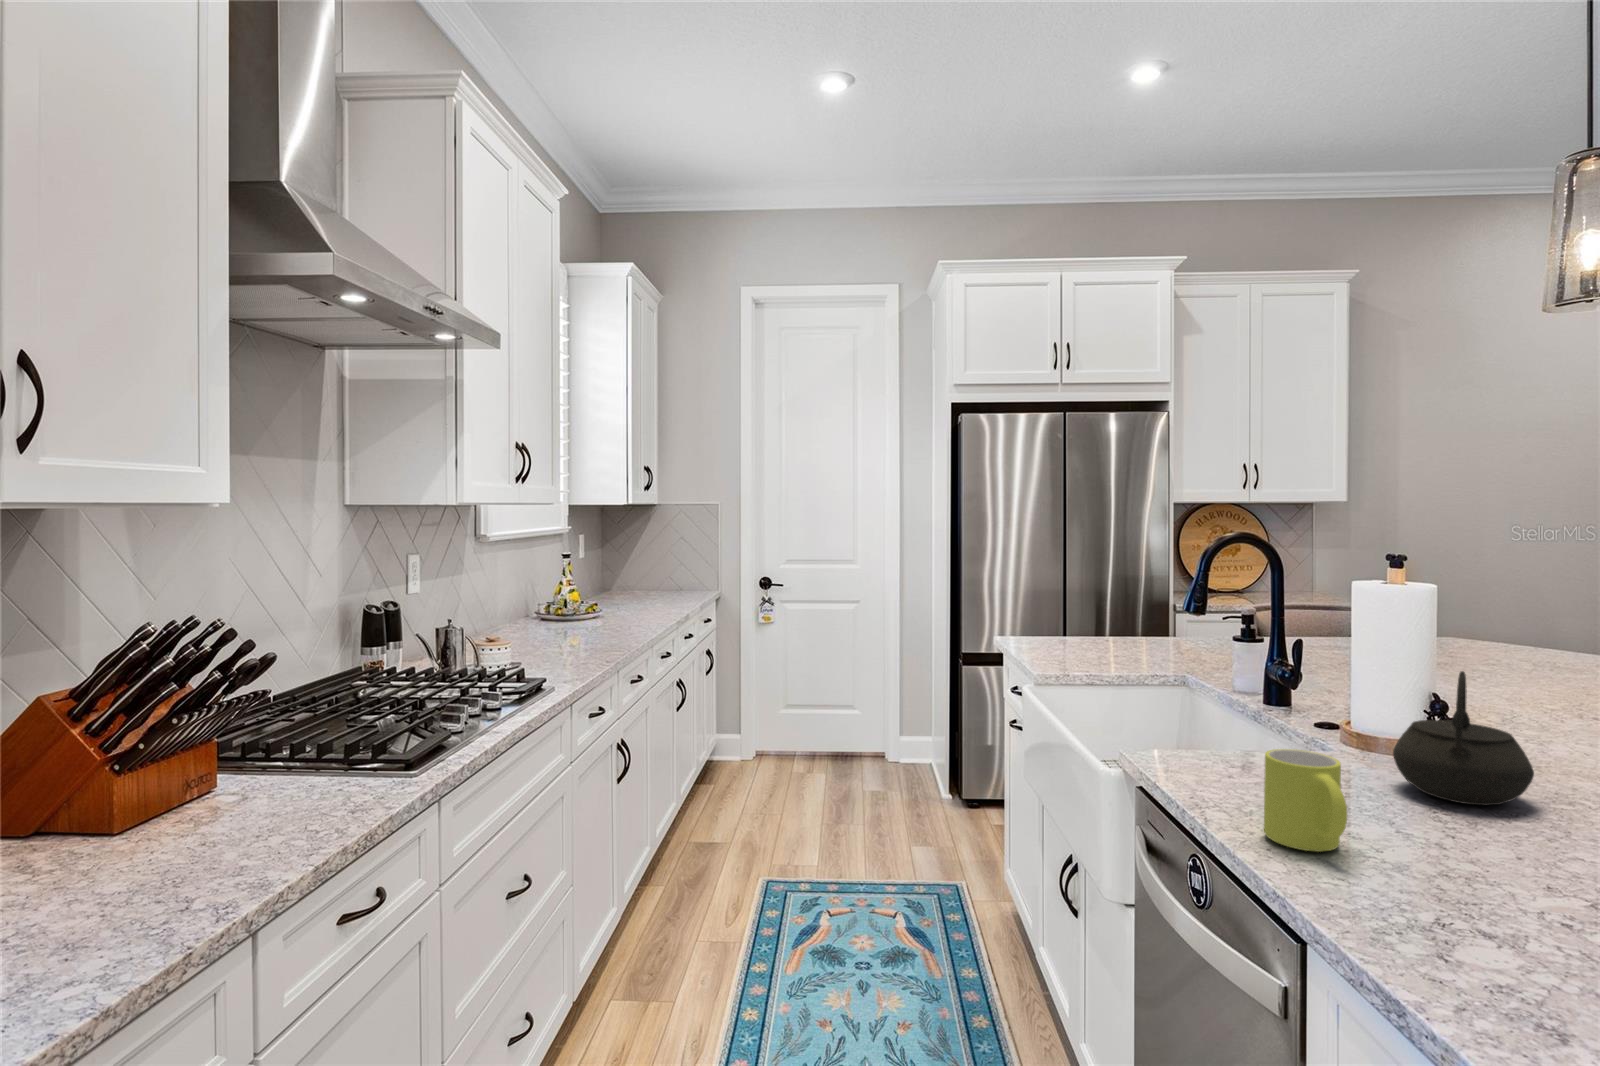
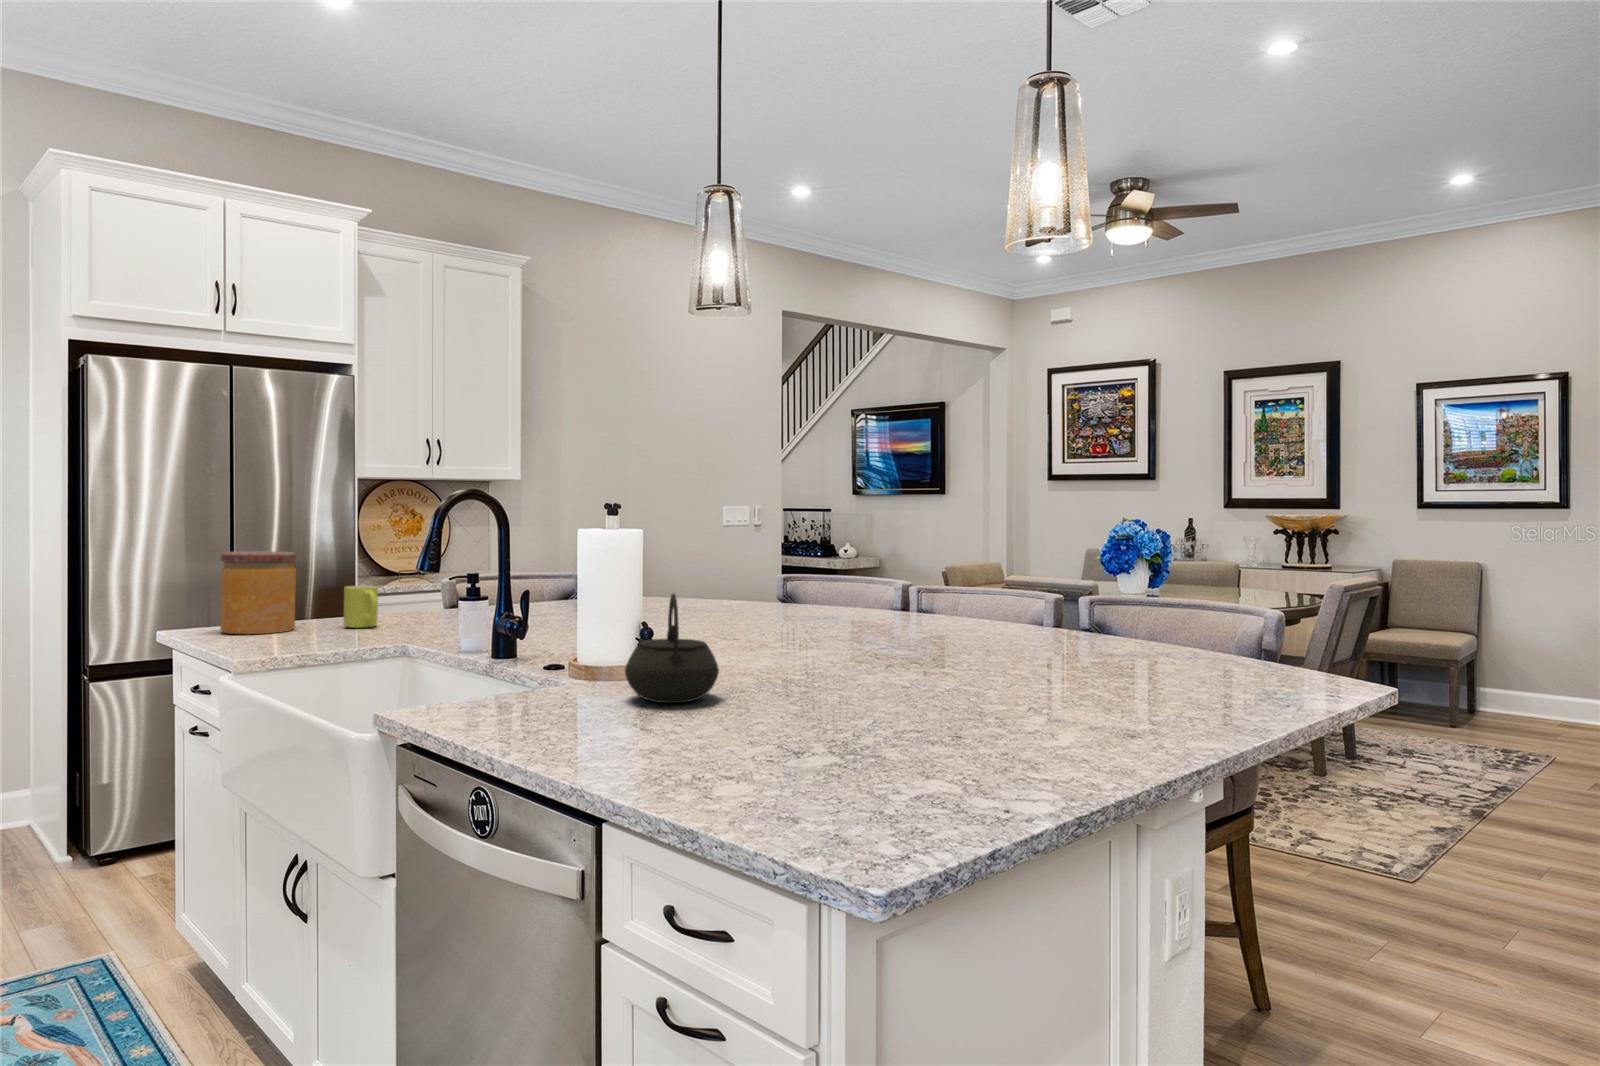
jar: none [1045,579,1102,648] -> present [220,551,296,634]
mug: present [1264,749,1347,852] -> present [344,586,378,628]

